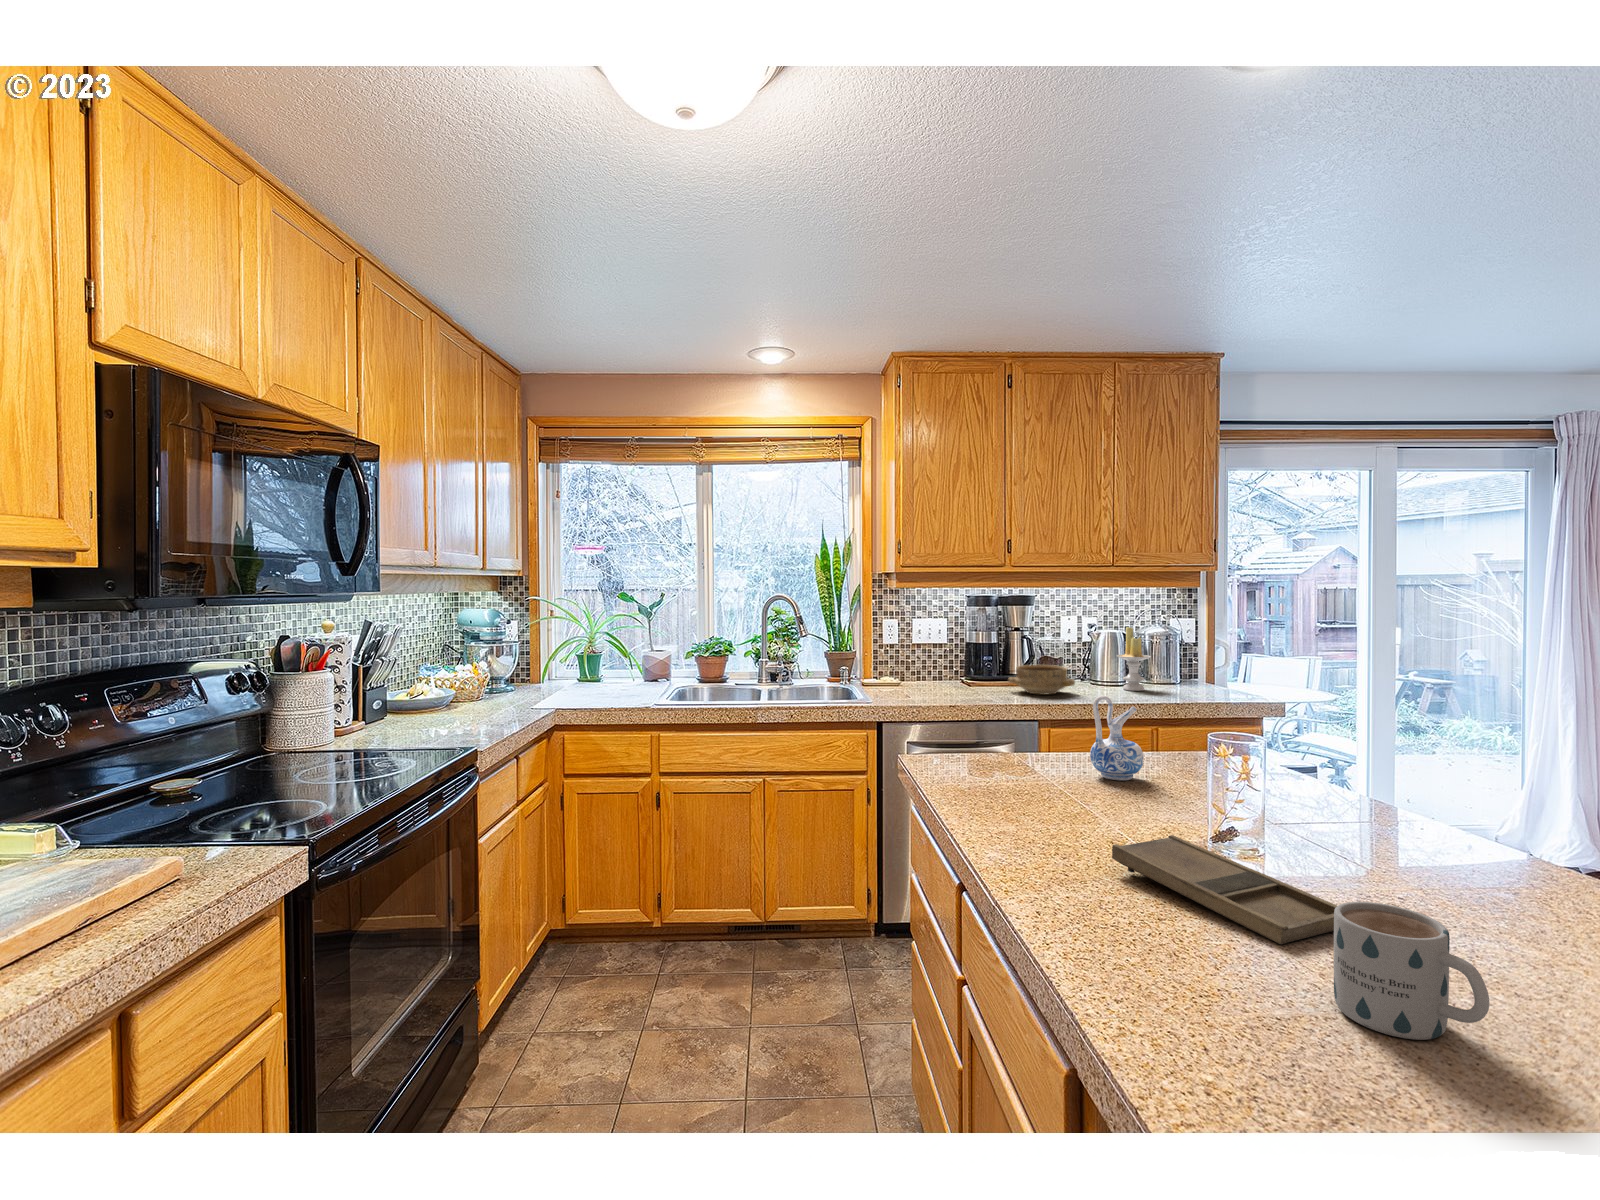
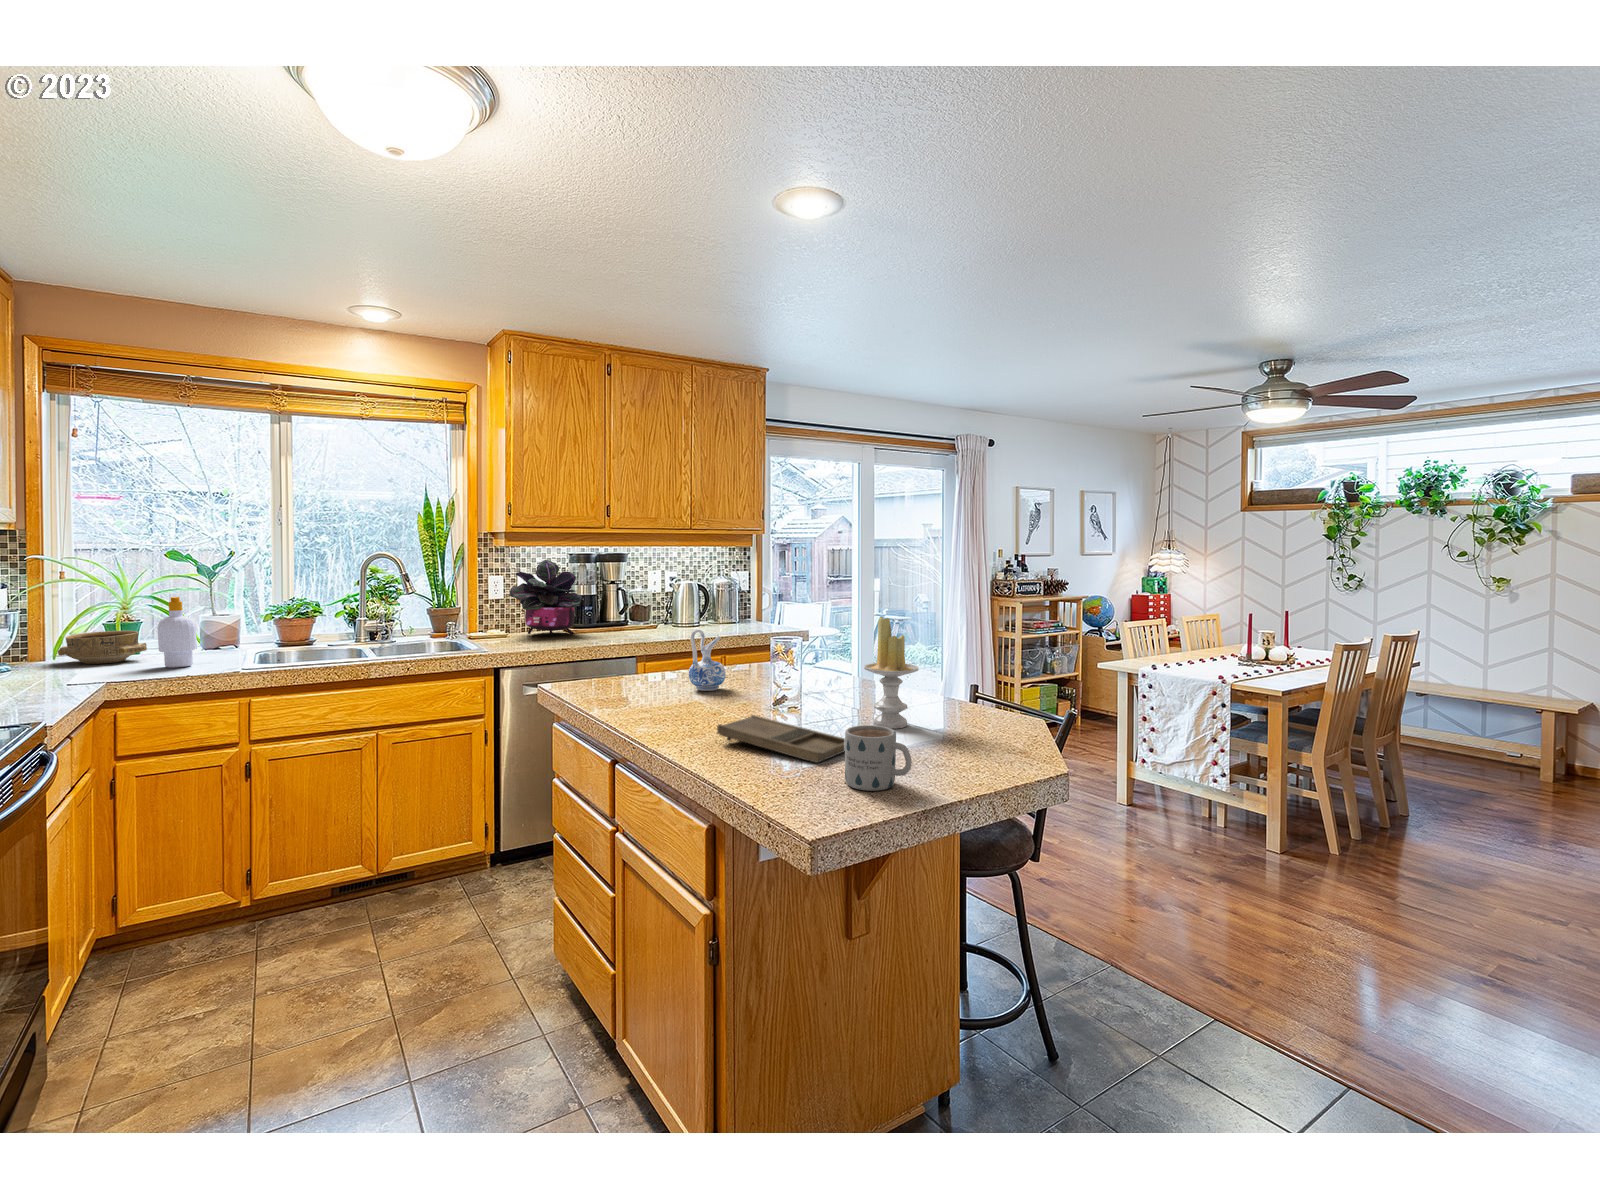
potted plant: none [901,602,979,687] -> present [510,560,582,635]
candle: present [1117,627,1151,691] -> present [864,617,919,729]
soap bottle: none [601,635,628,698] -> present [157,597,197,668]
ceramic bowl: present [1009,665,1075,695] -> present [58,631,147,664]

